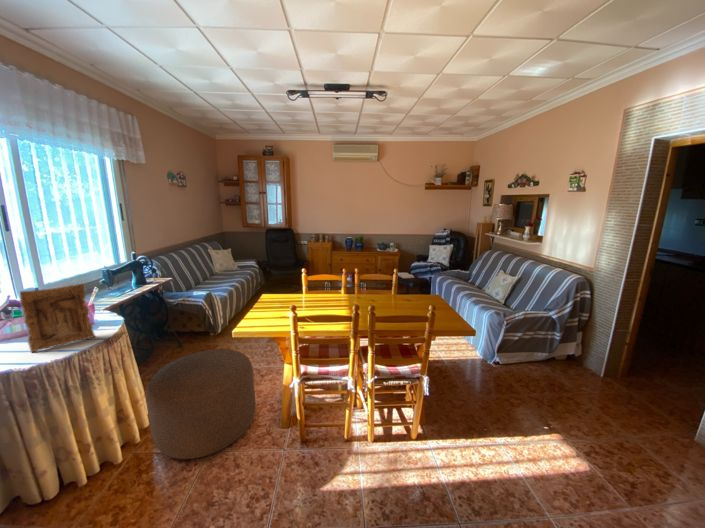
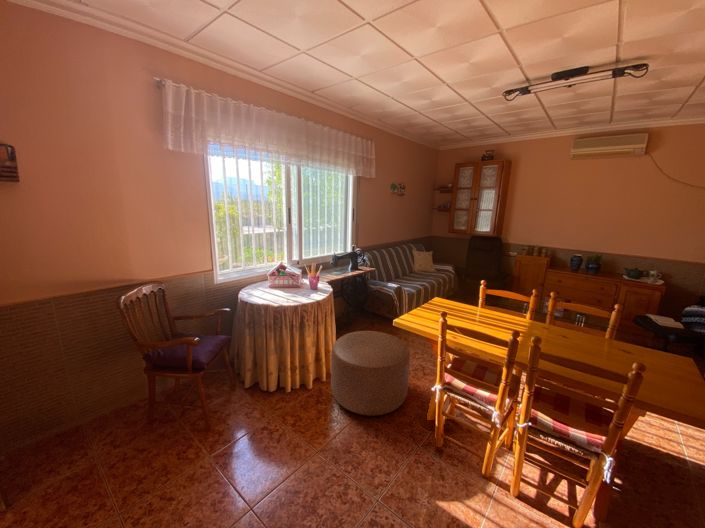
picture frame: present [20,283,95,352] -> none [282,260,314,298]

